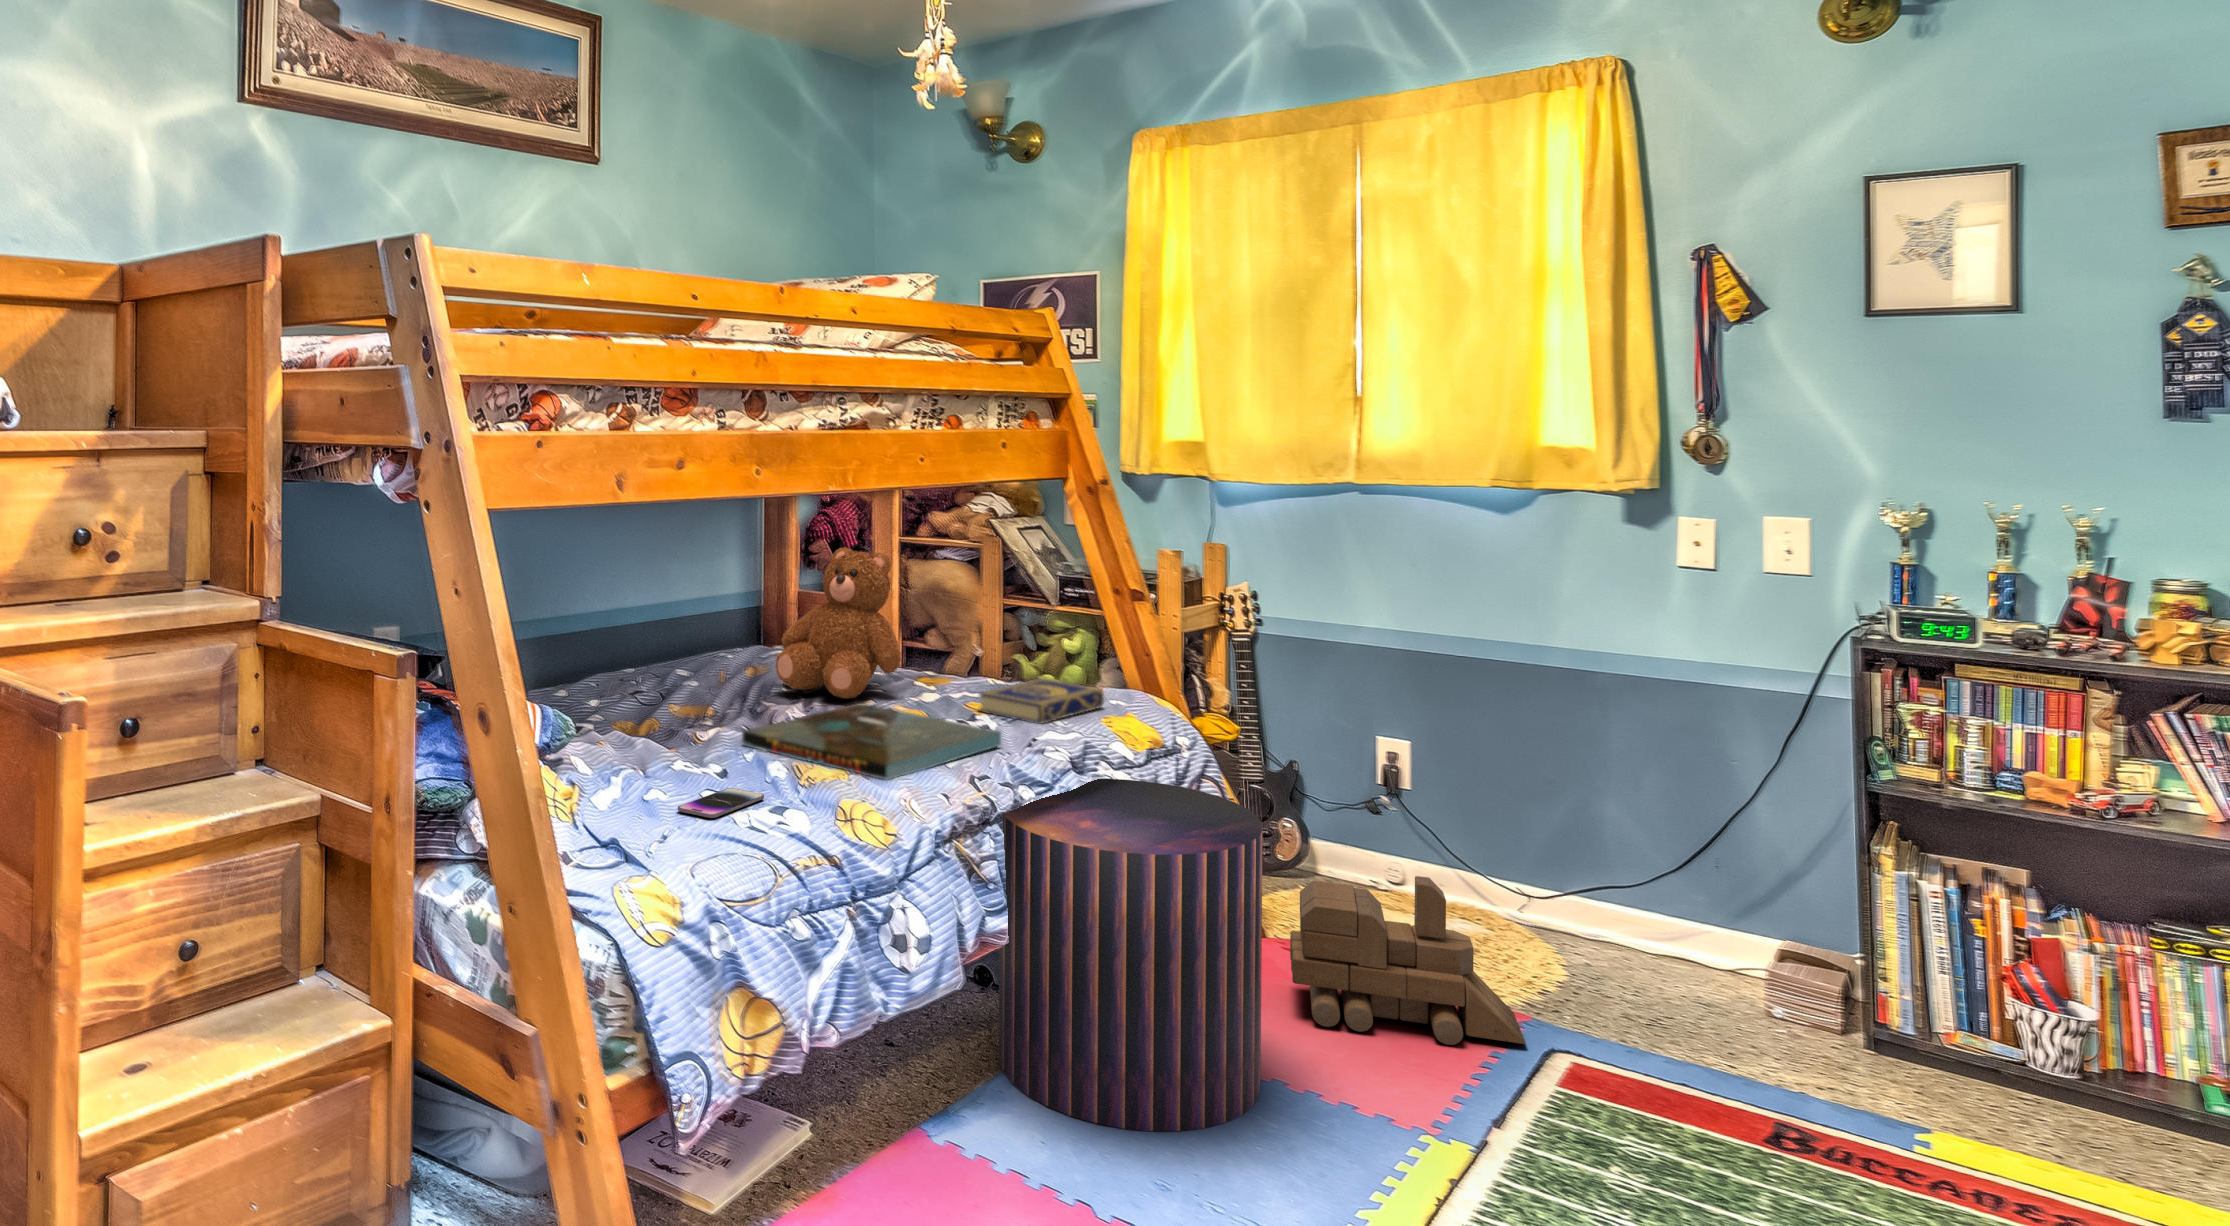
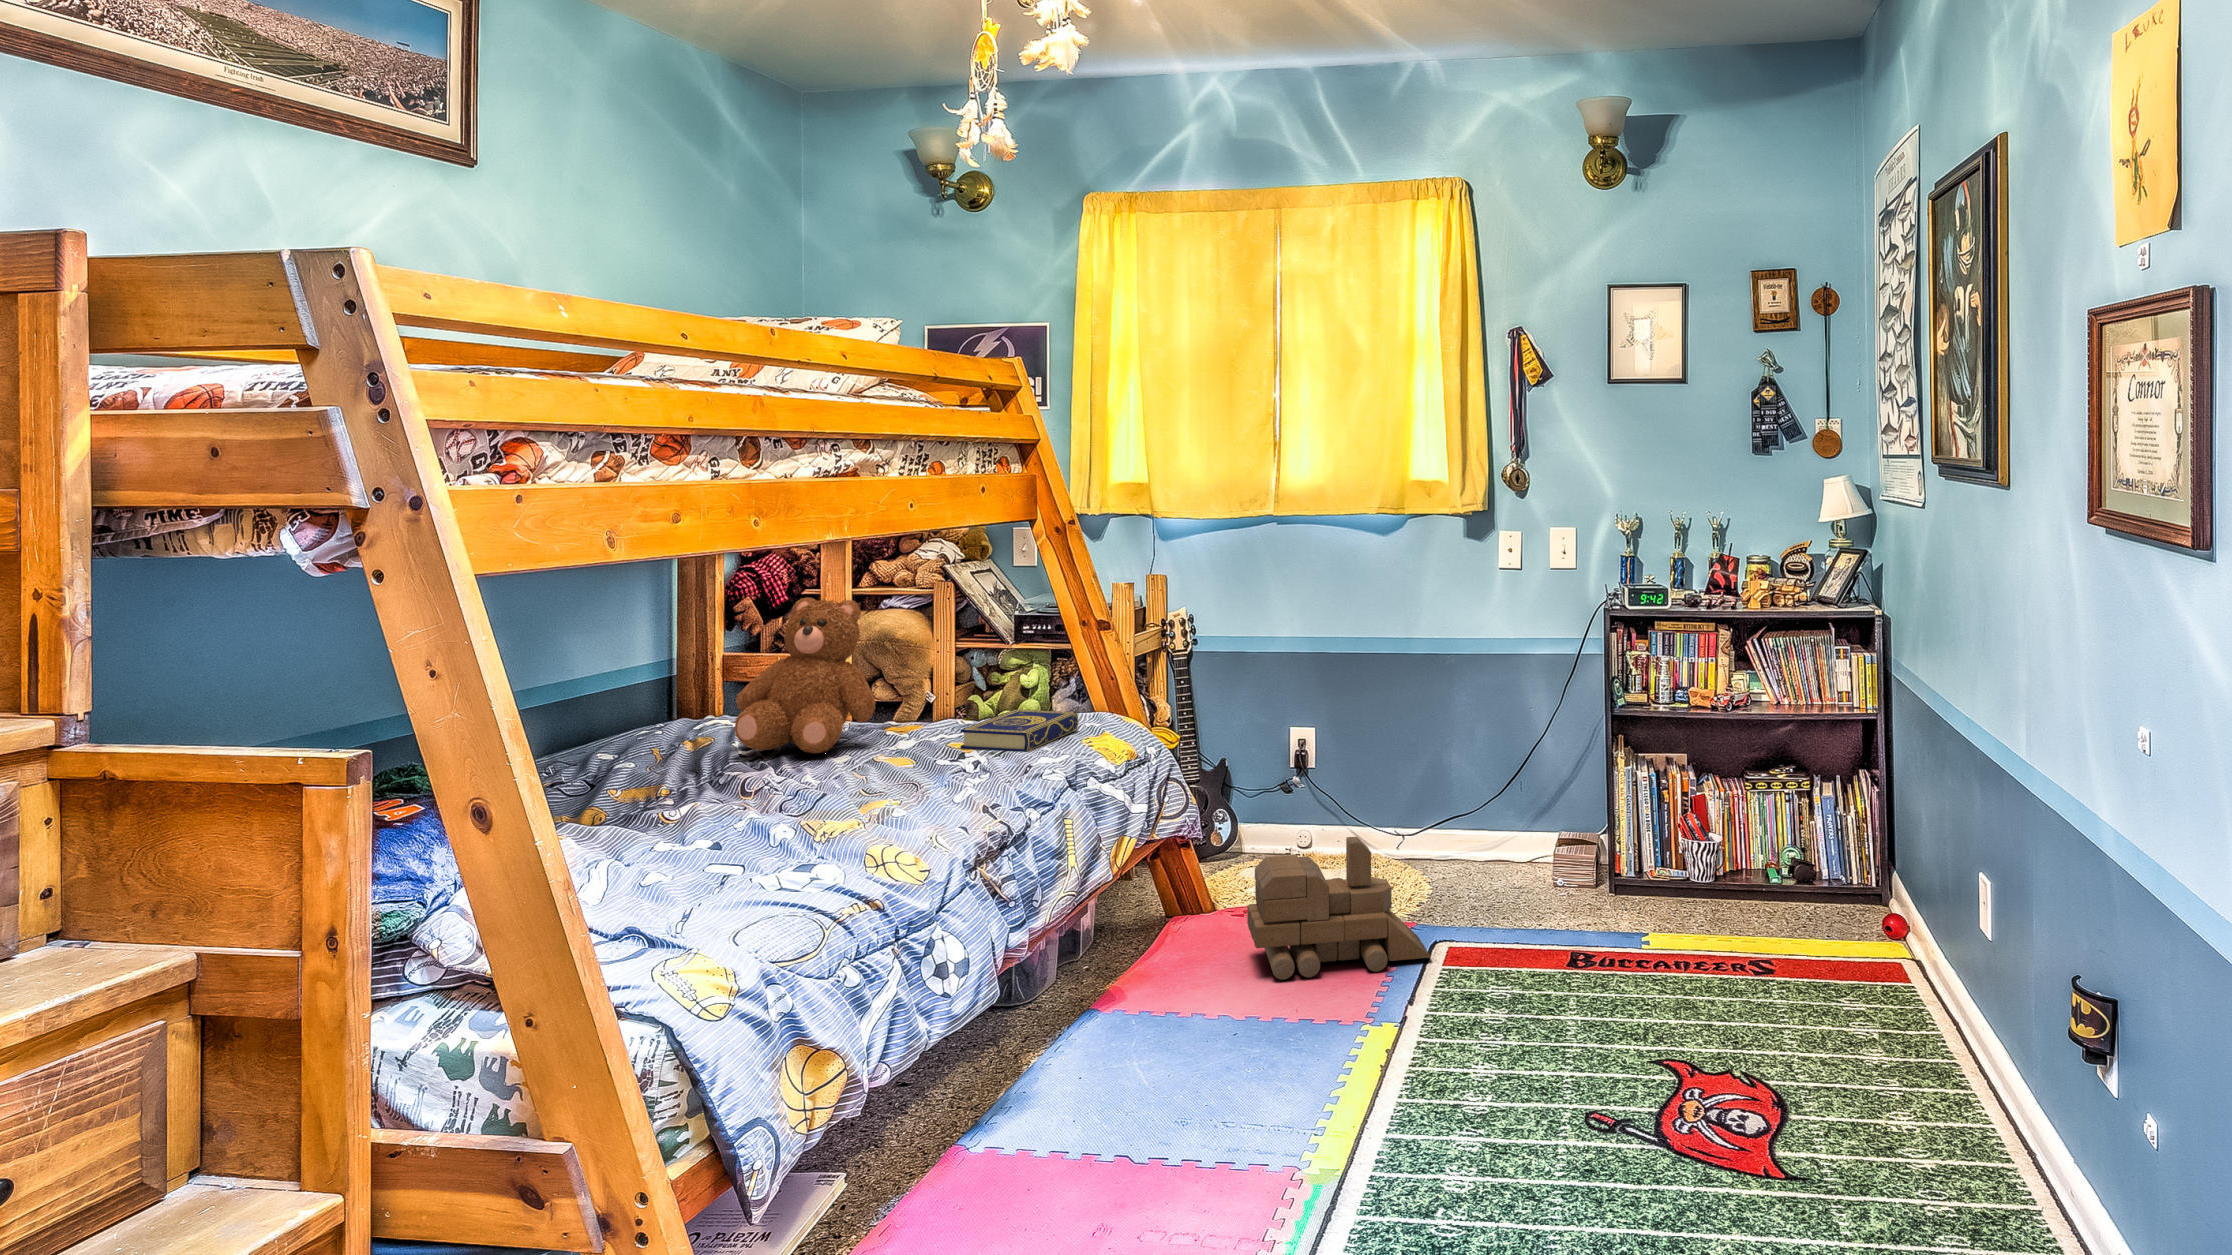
board game: present [742,703,1001,780] -> none [726,754,1001,823]
pouf: present [999,779,1263,1131] -> none [1007,790,1245,1108]
smartphone: present [678,788,764,818] -> none [691,853,783,885]

